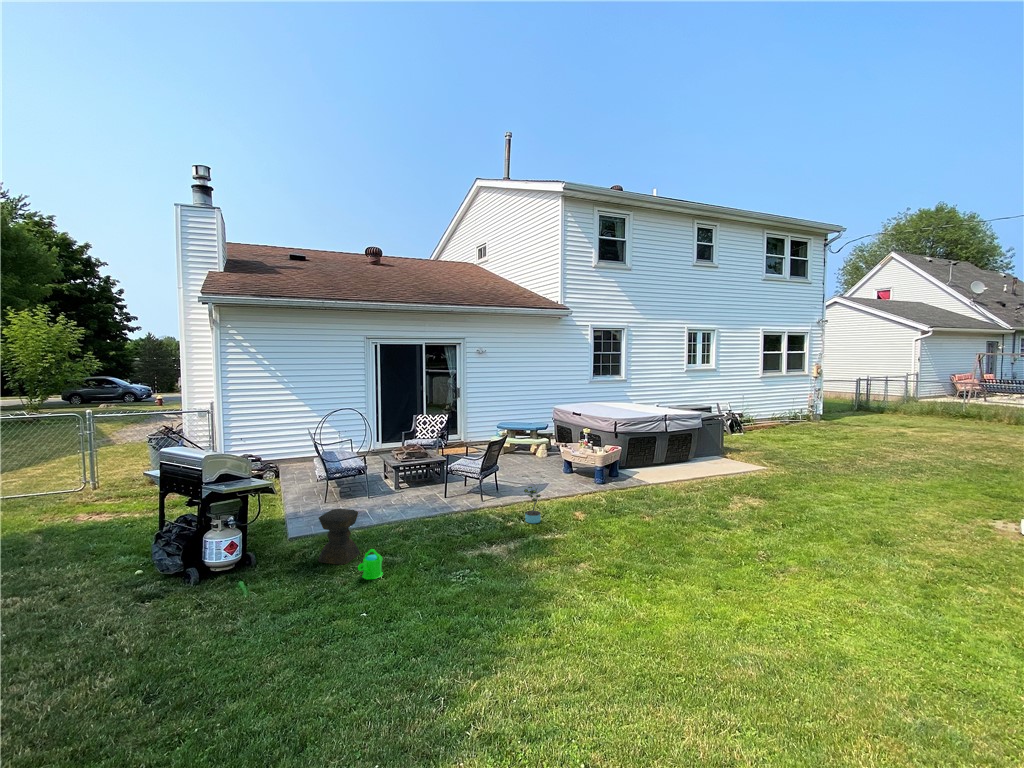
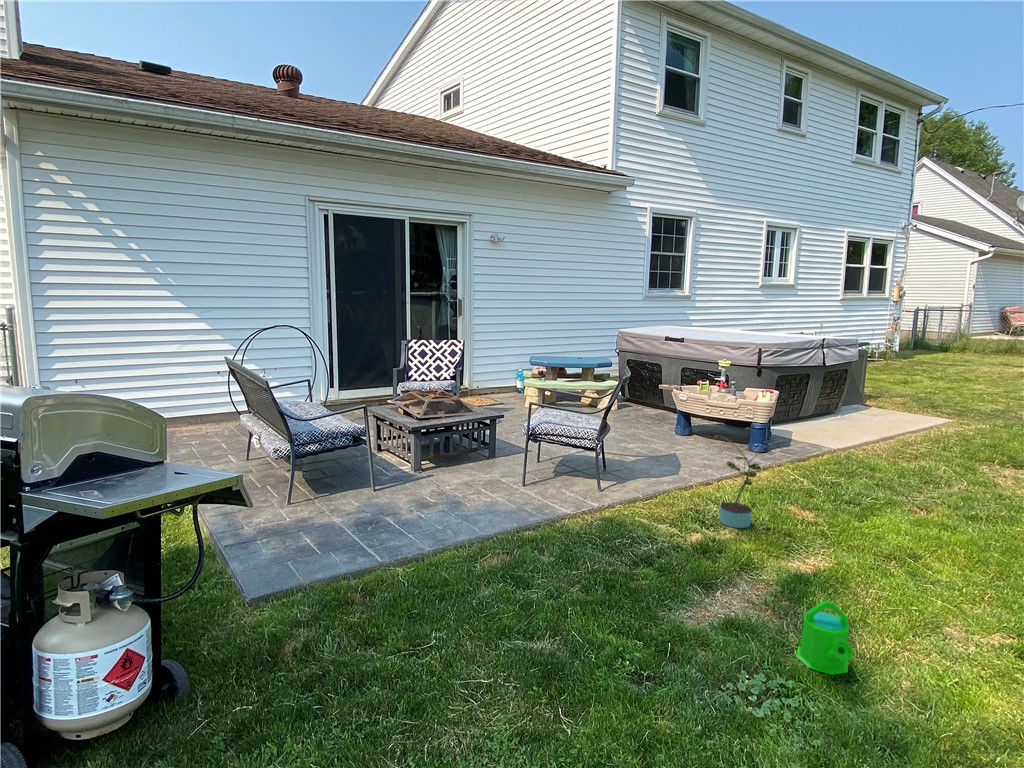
stool: present [318,508,360,565] -> none [359,525,453,672]
watering can: present [358,549,383,580] -> present [796,601,853,675]

